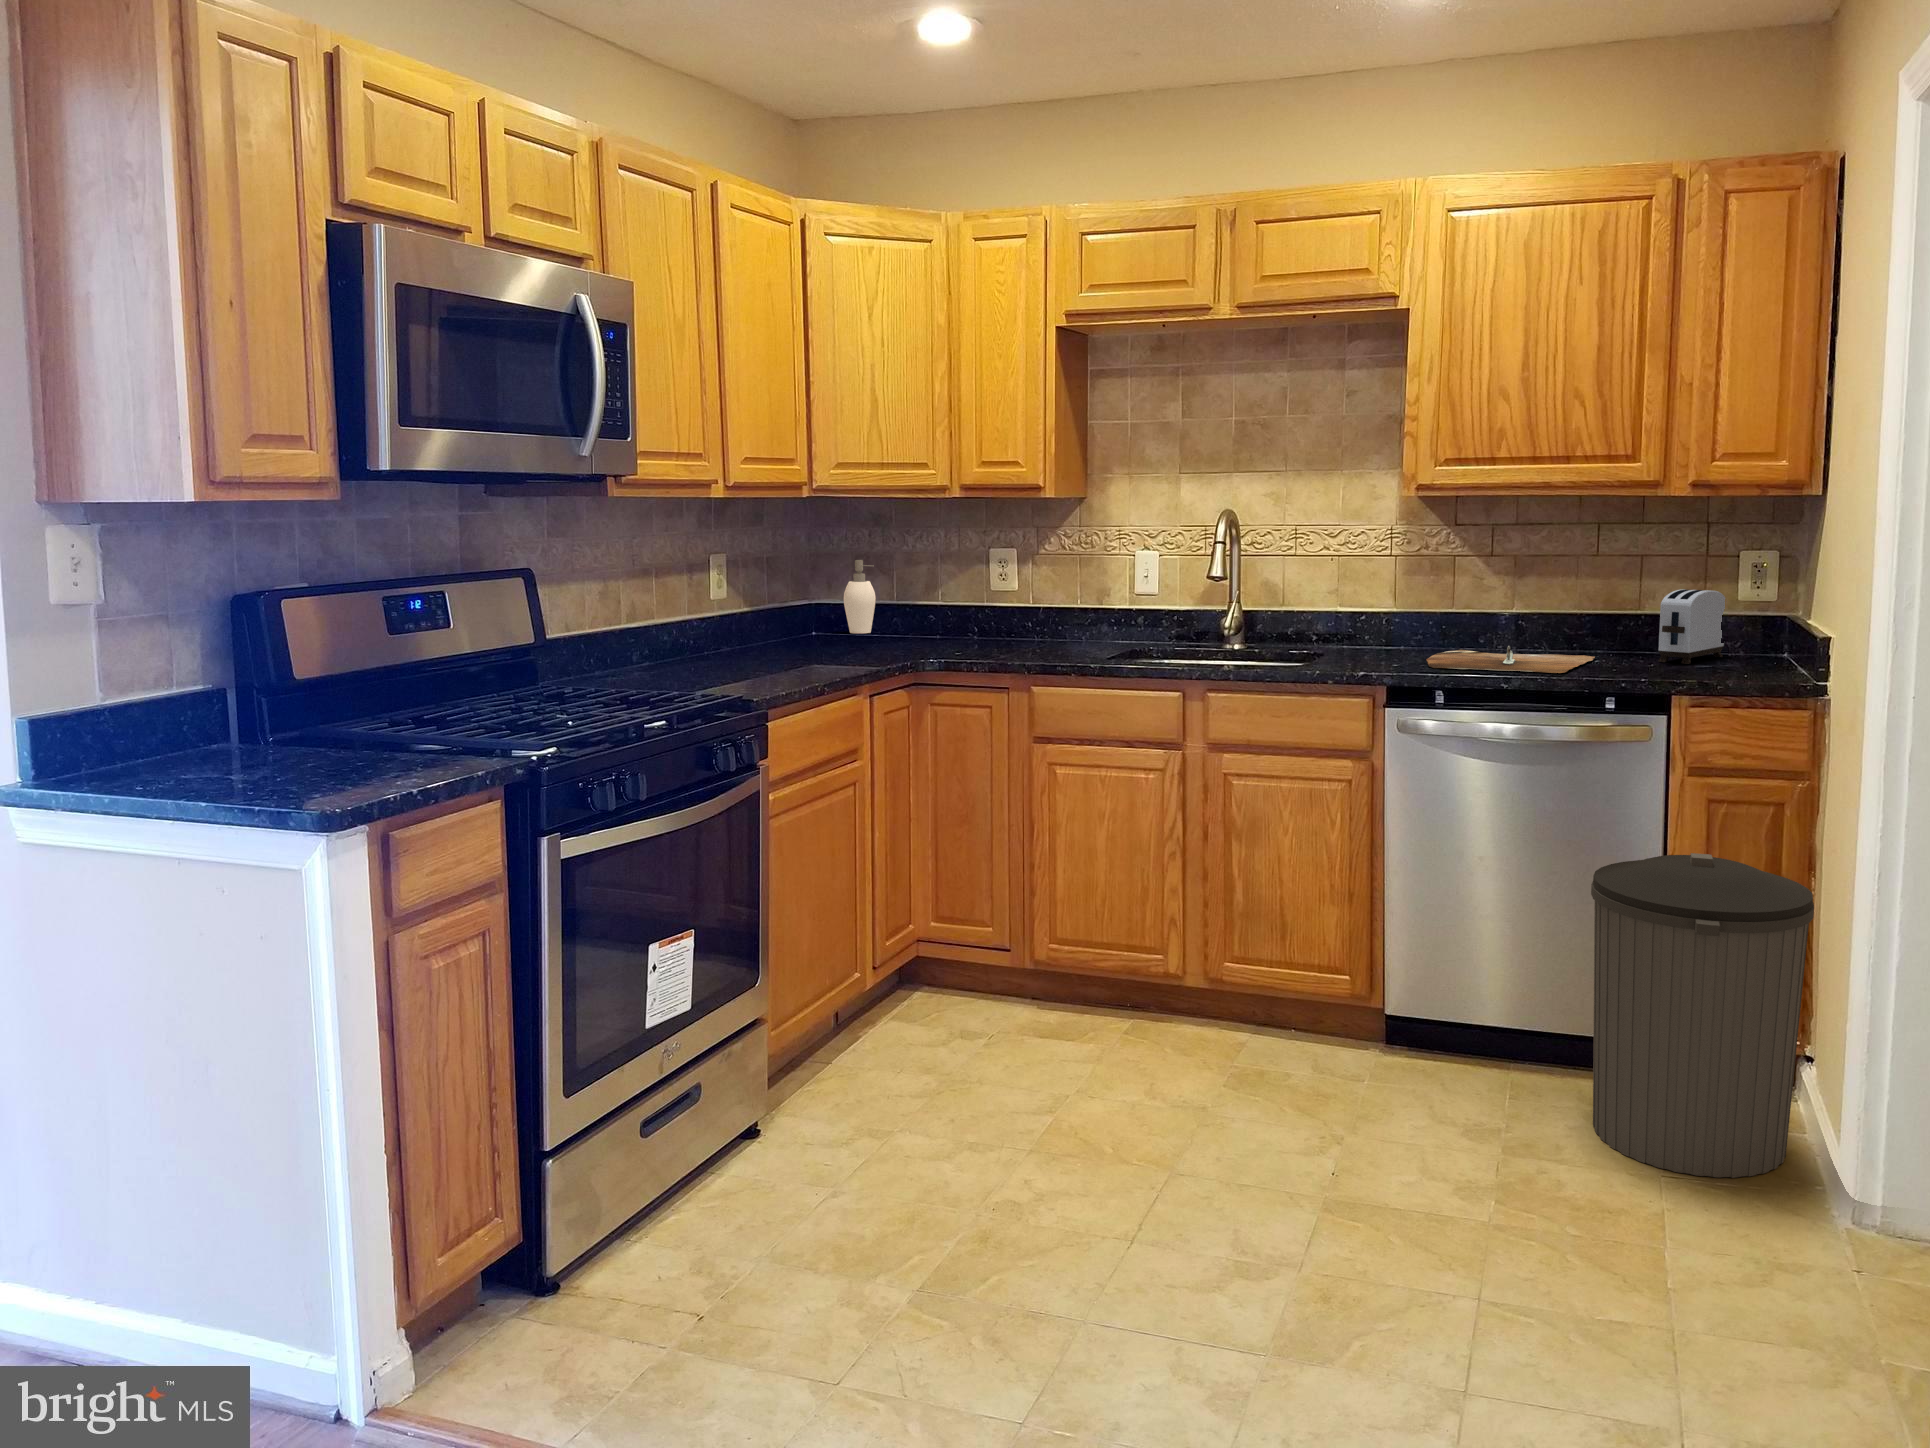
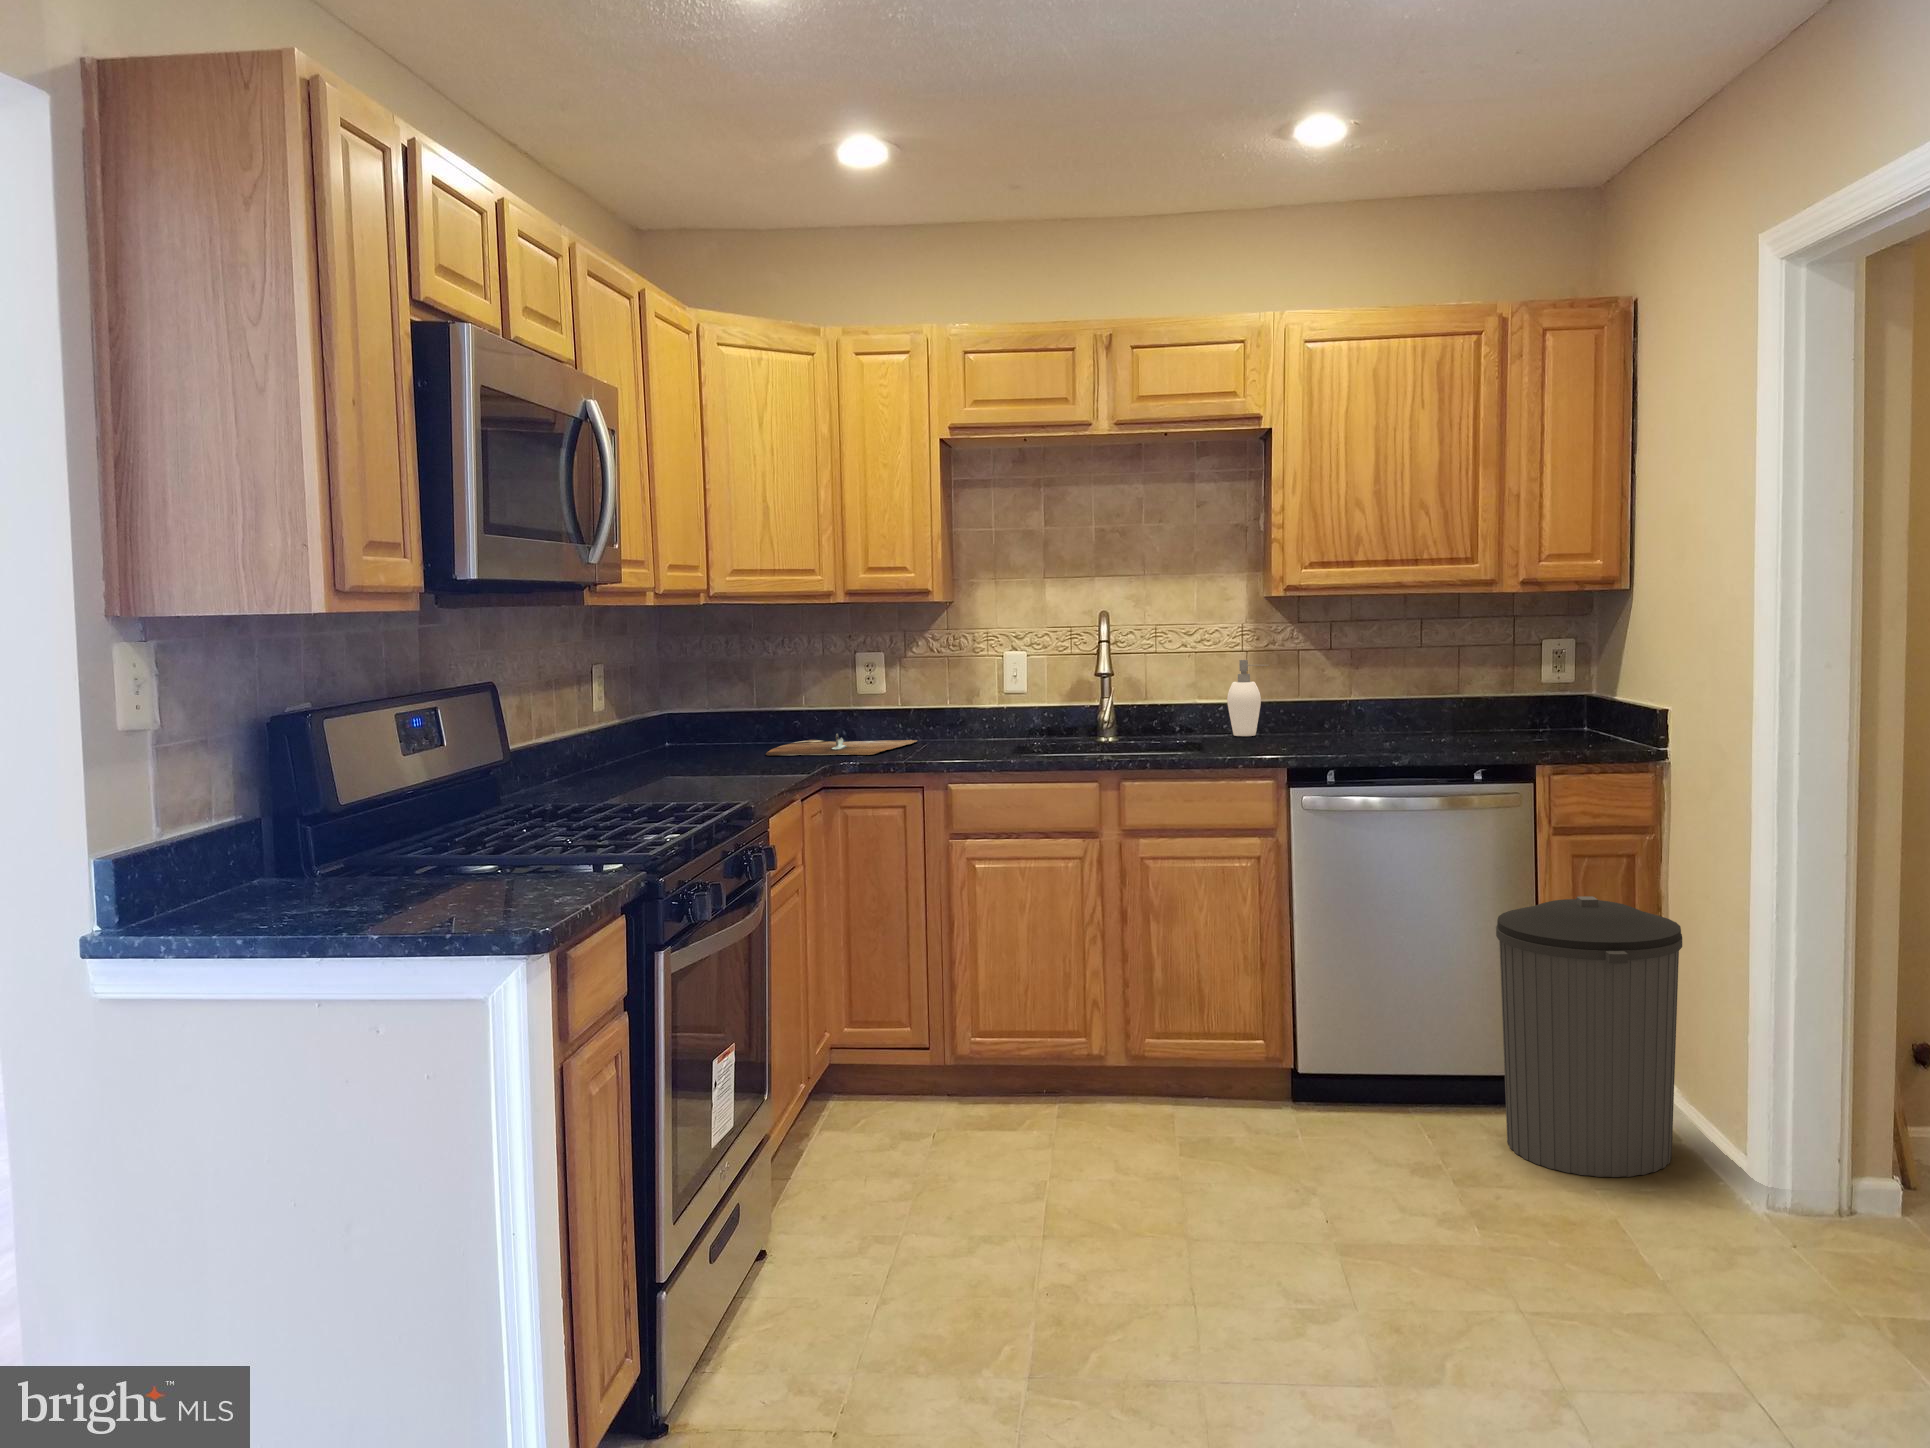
soap dispenser: present [843,560,876,633] -> present [1227,660,1269,736]
toaster: present [1658,589,1726,664] -> none [1490,673,1533,737]
cutting board: present [1426,646,1595,673] -> present [766,734,917,756]

